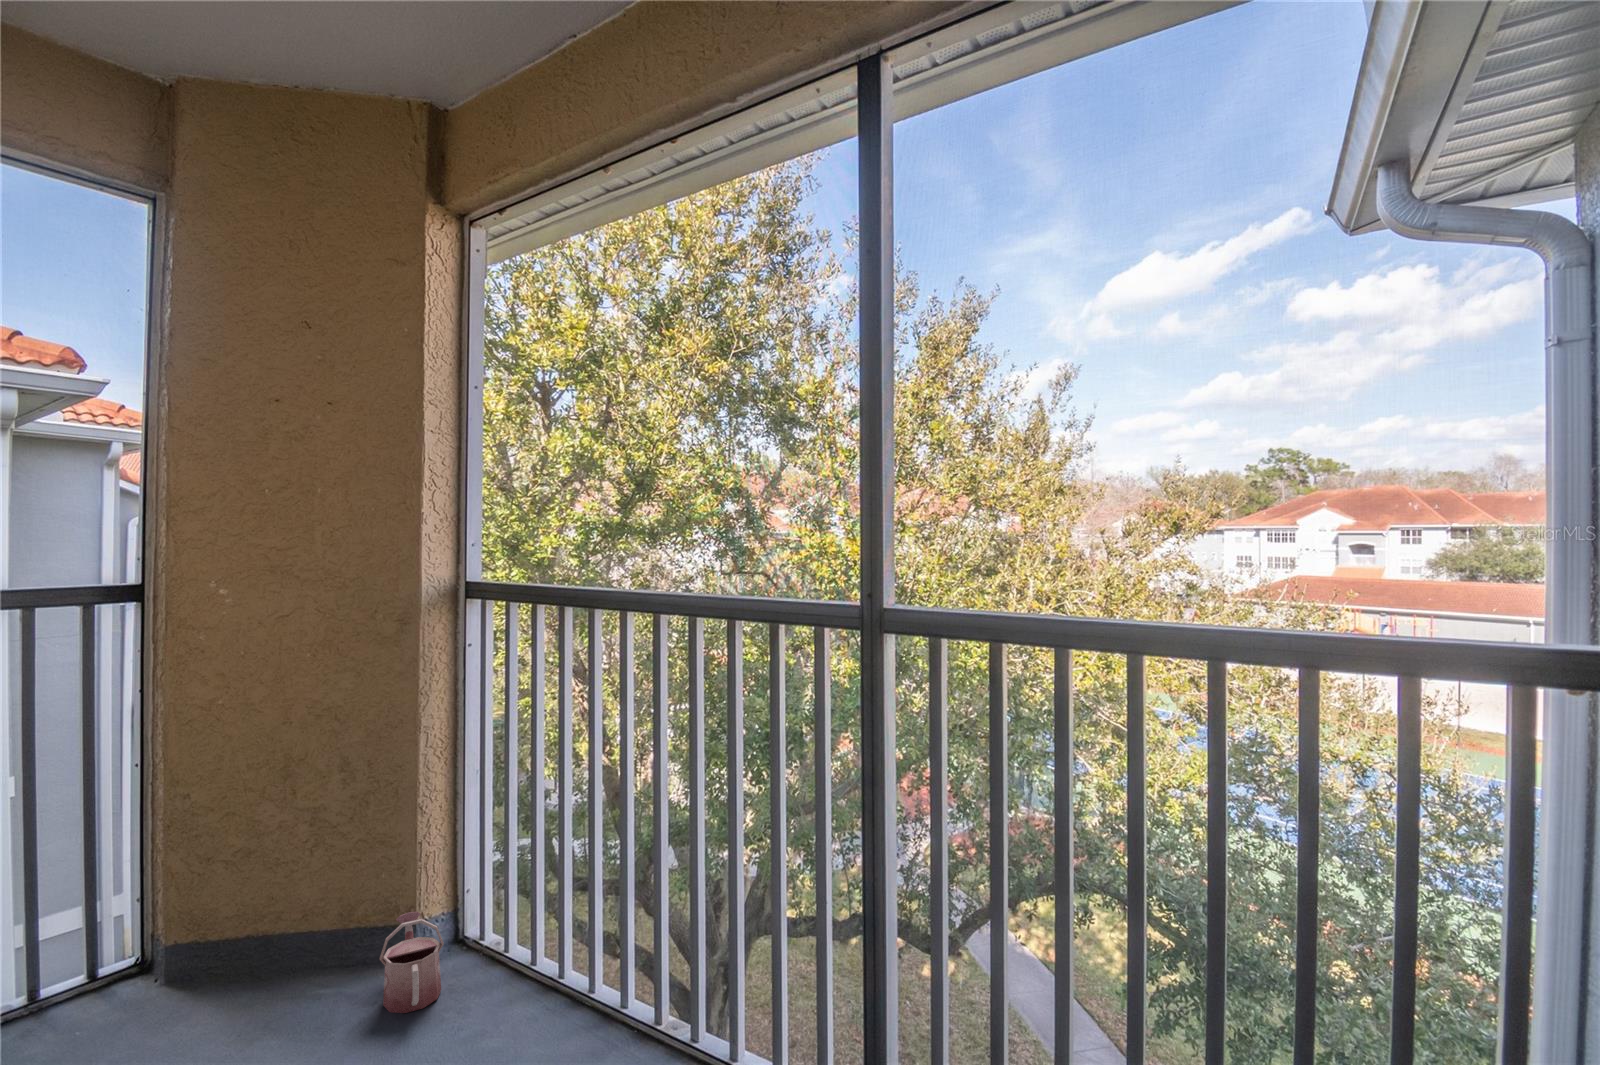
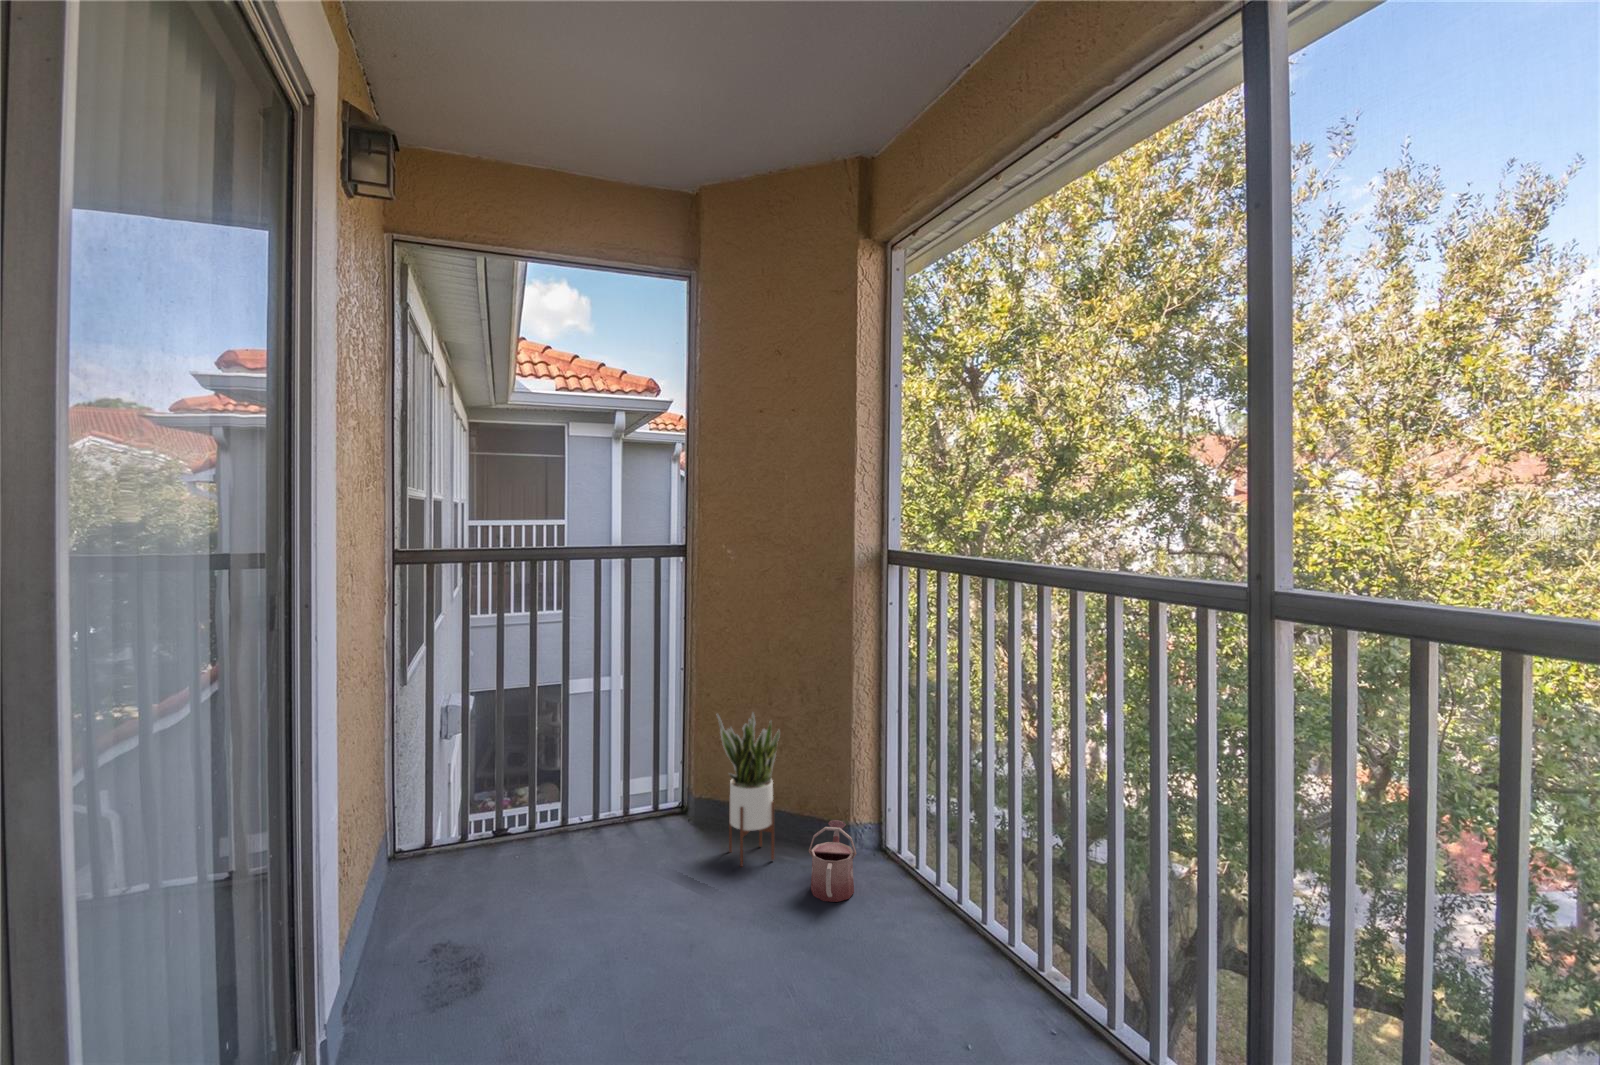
potted plant: none [224,804,324,1013] -> present [716,713,780,866]

